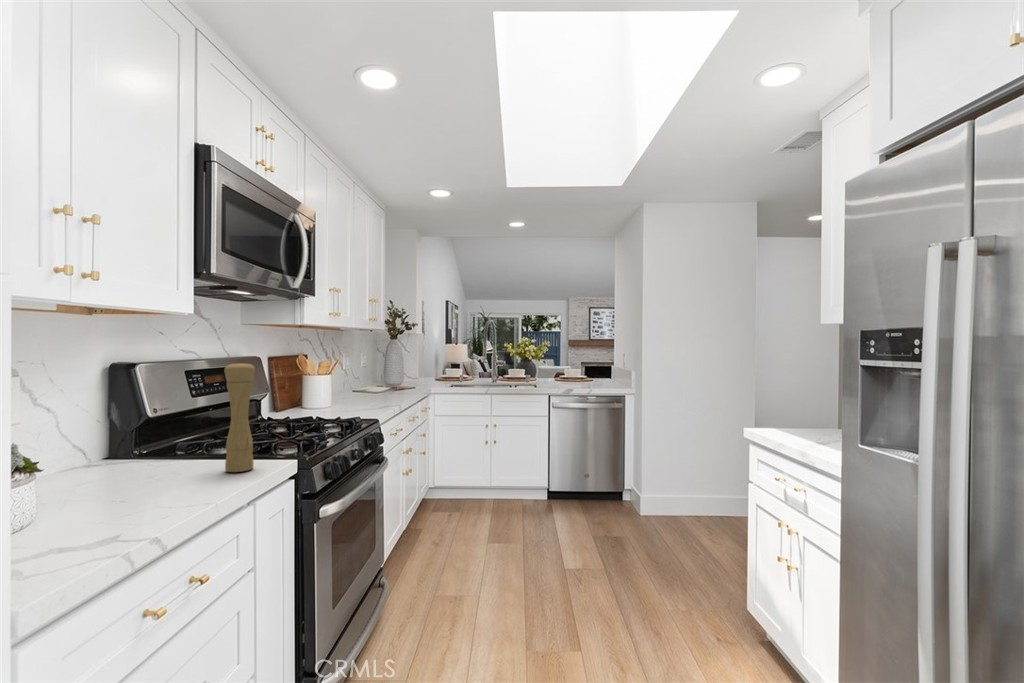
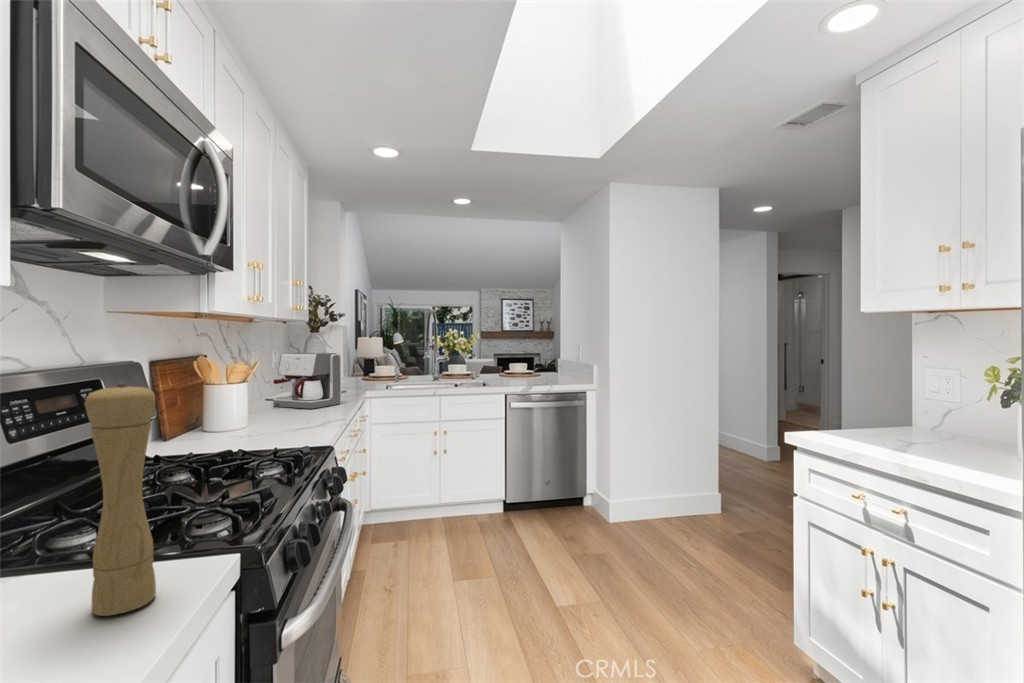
coffee maker: none [355,354,405,398] -> present [273,353,341,409]

